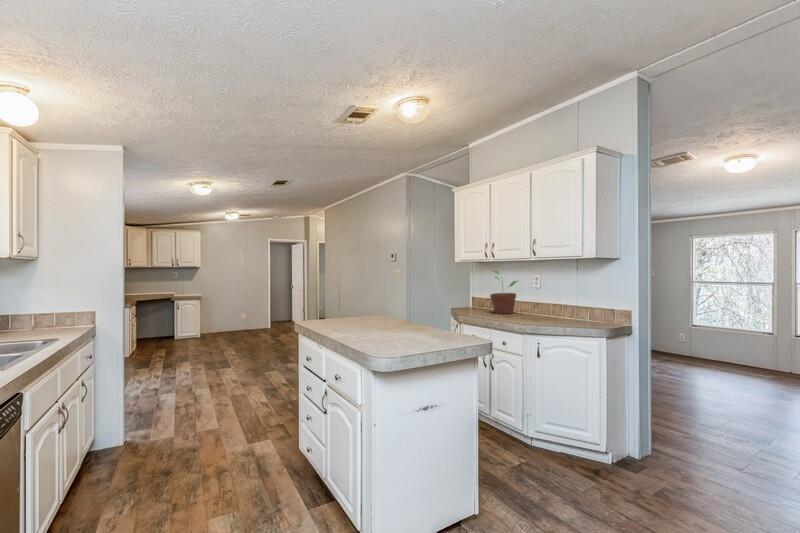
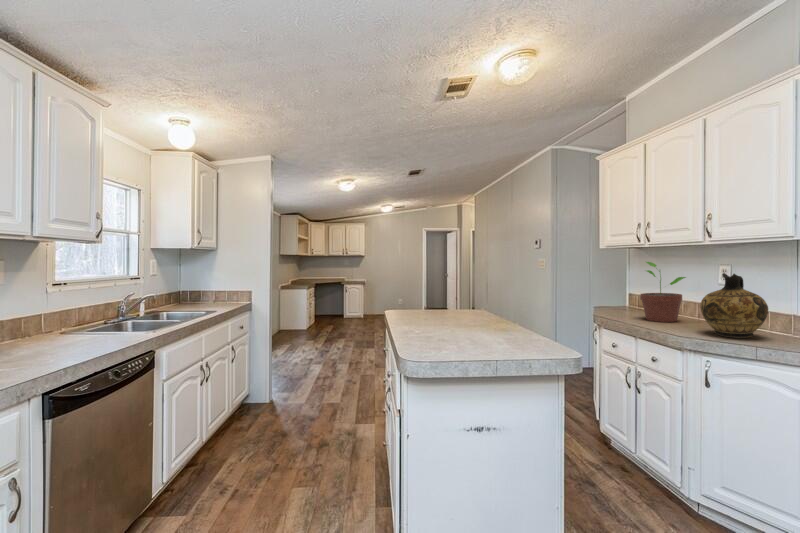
ceramic jug: none [533,277,569,320] -> present [700,273,768,338]

